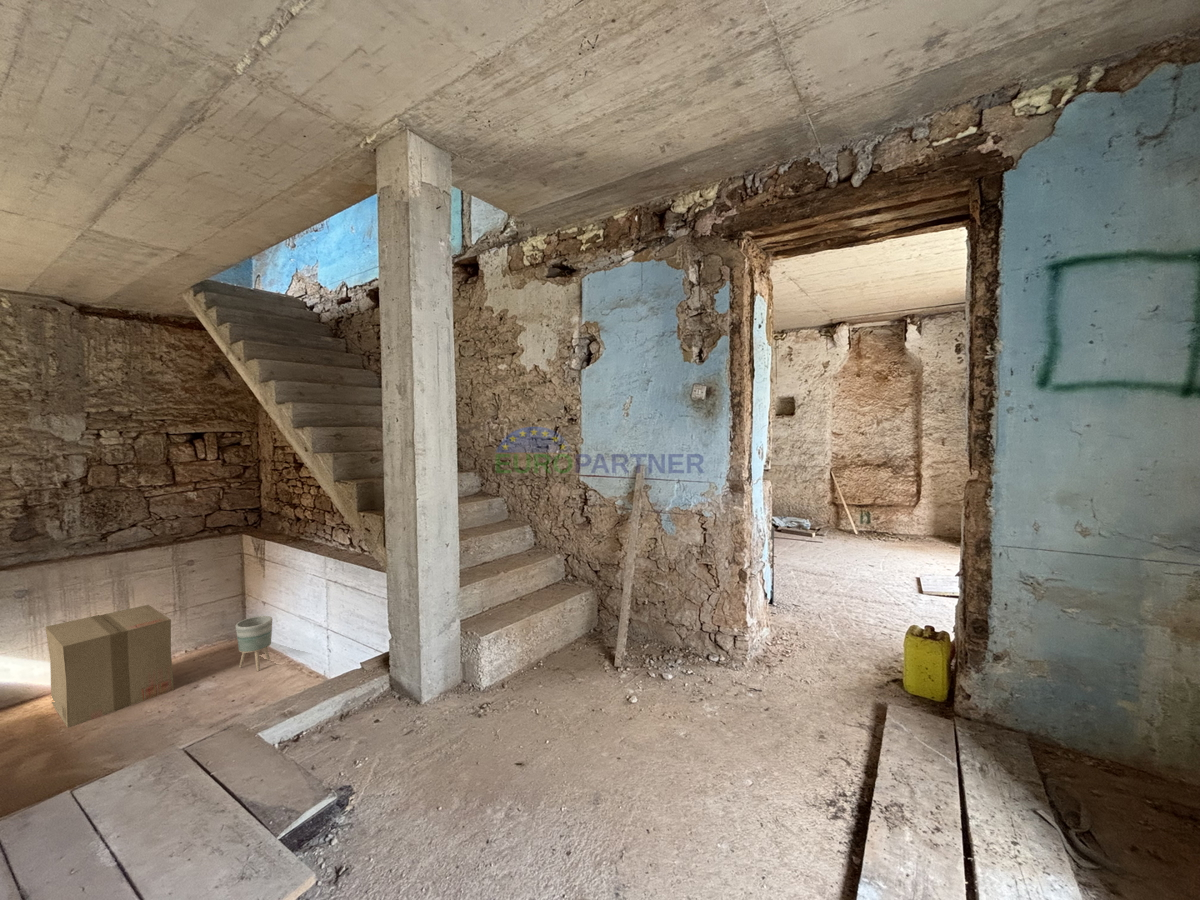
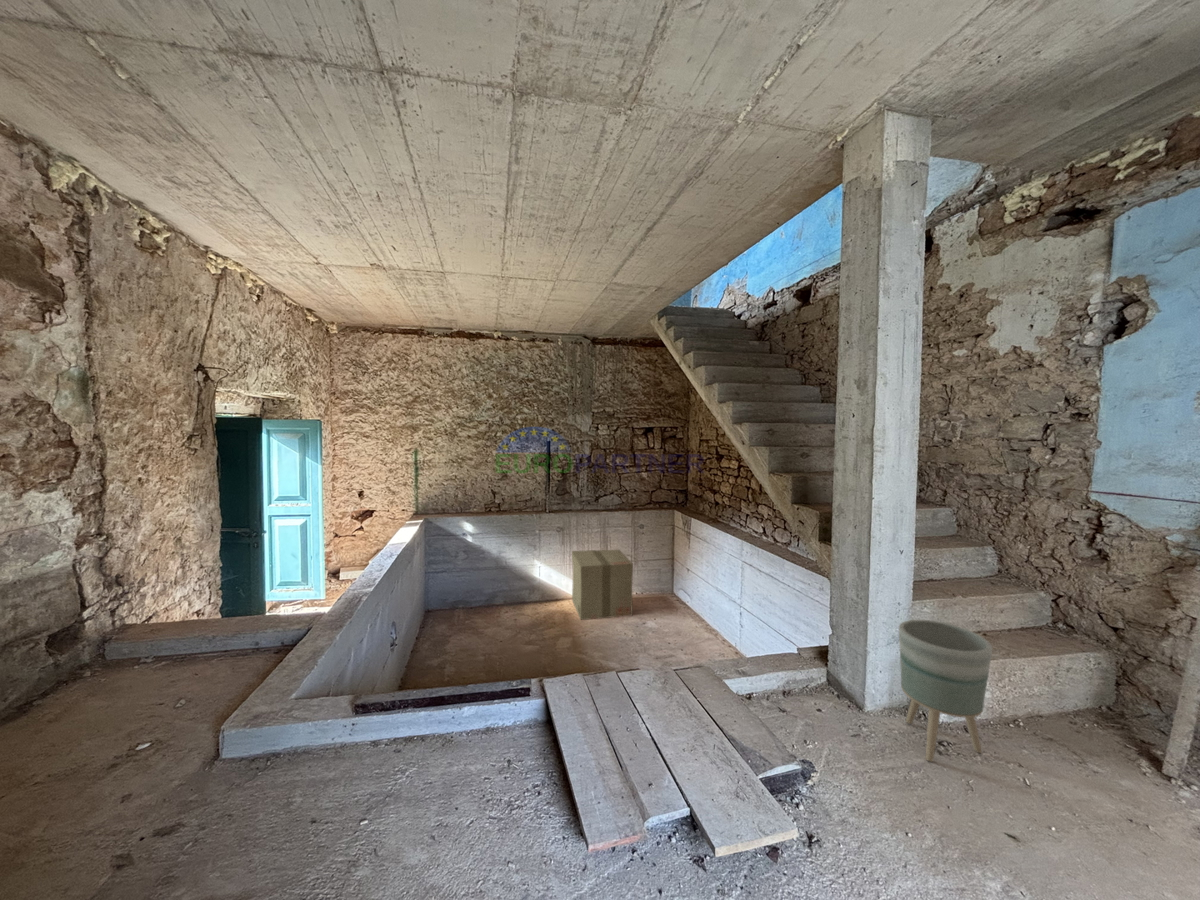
planter: present [236,616,272,671] -> present [899,620,992,762]

